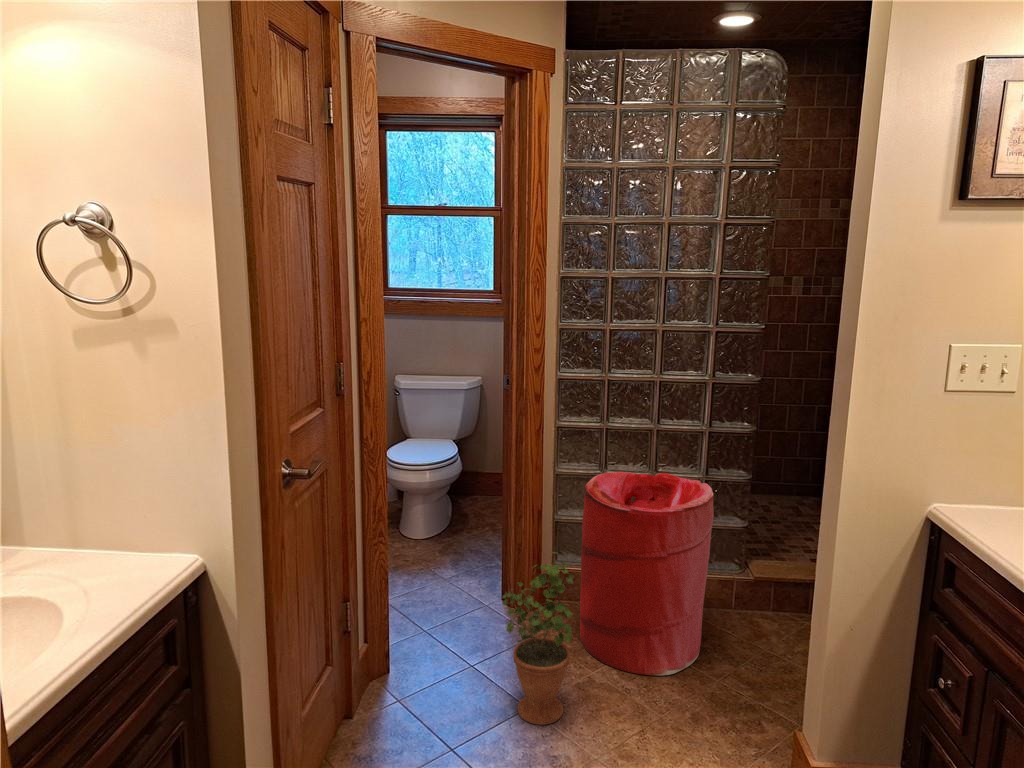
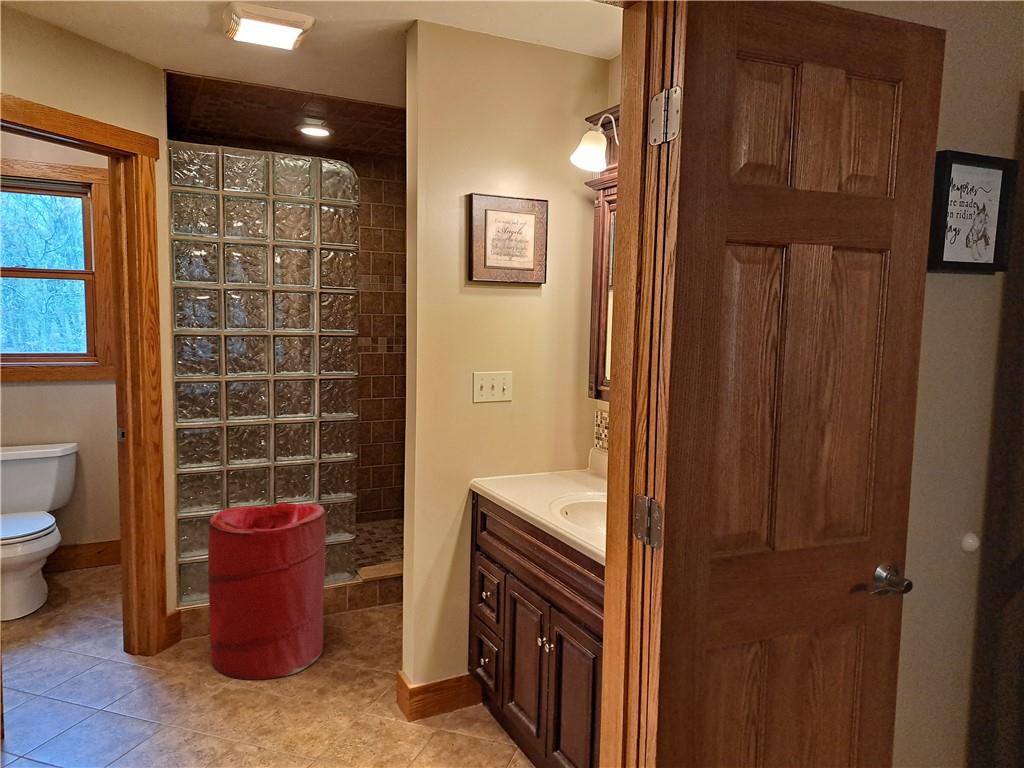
potted plant: present [502,552,574,725] -> none [130,577,205,743]

